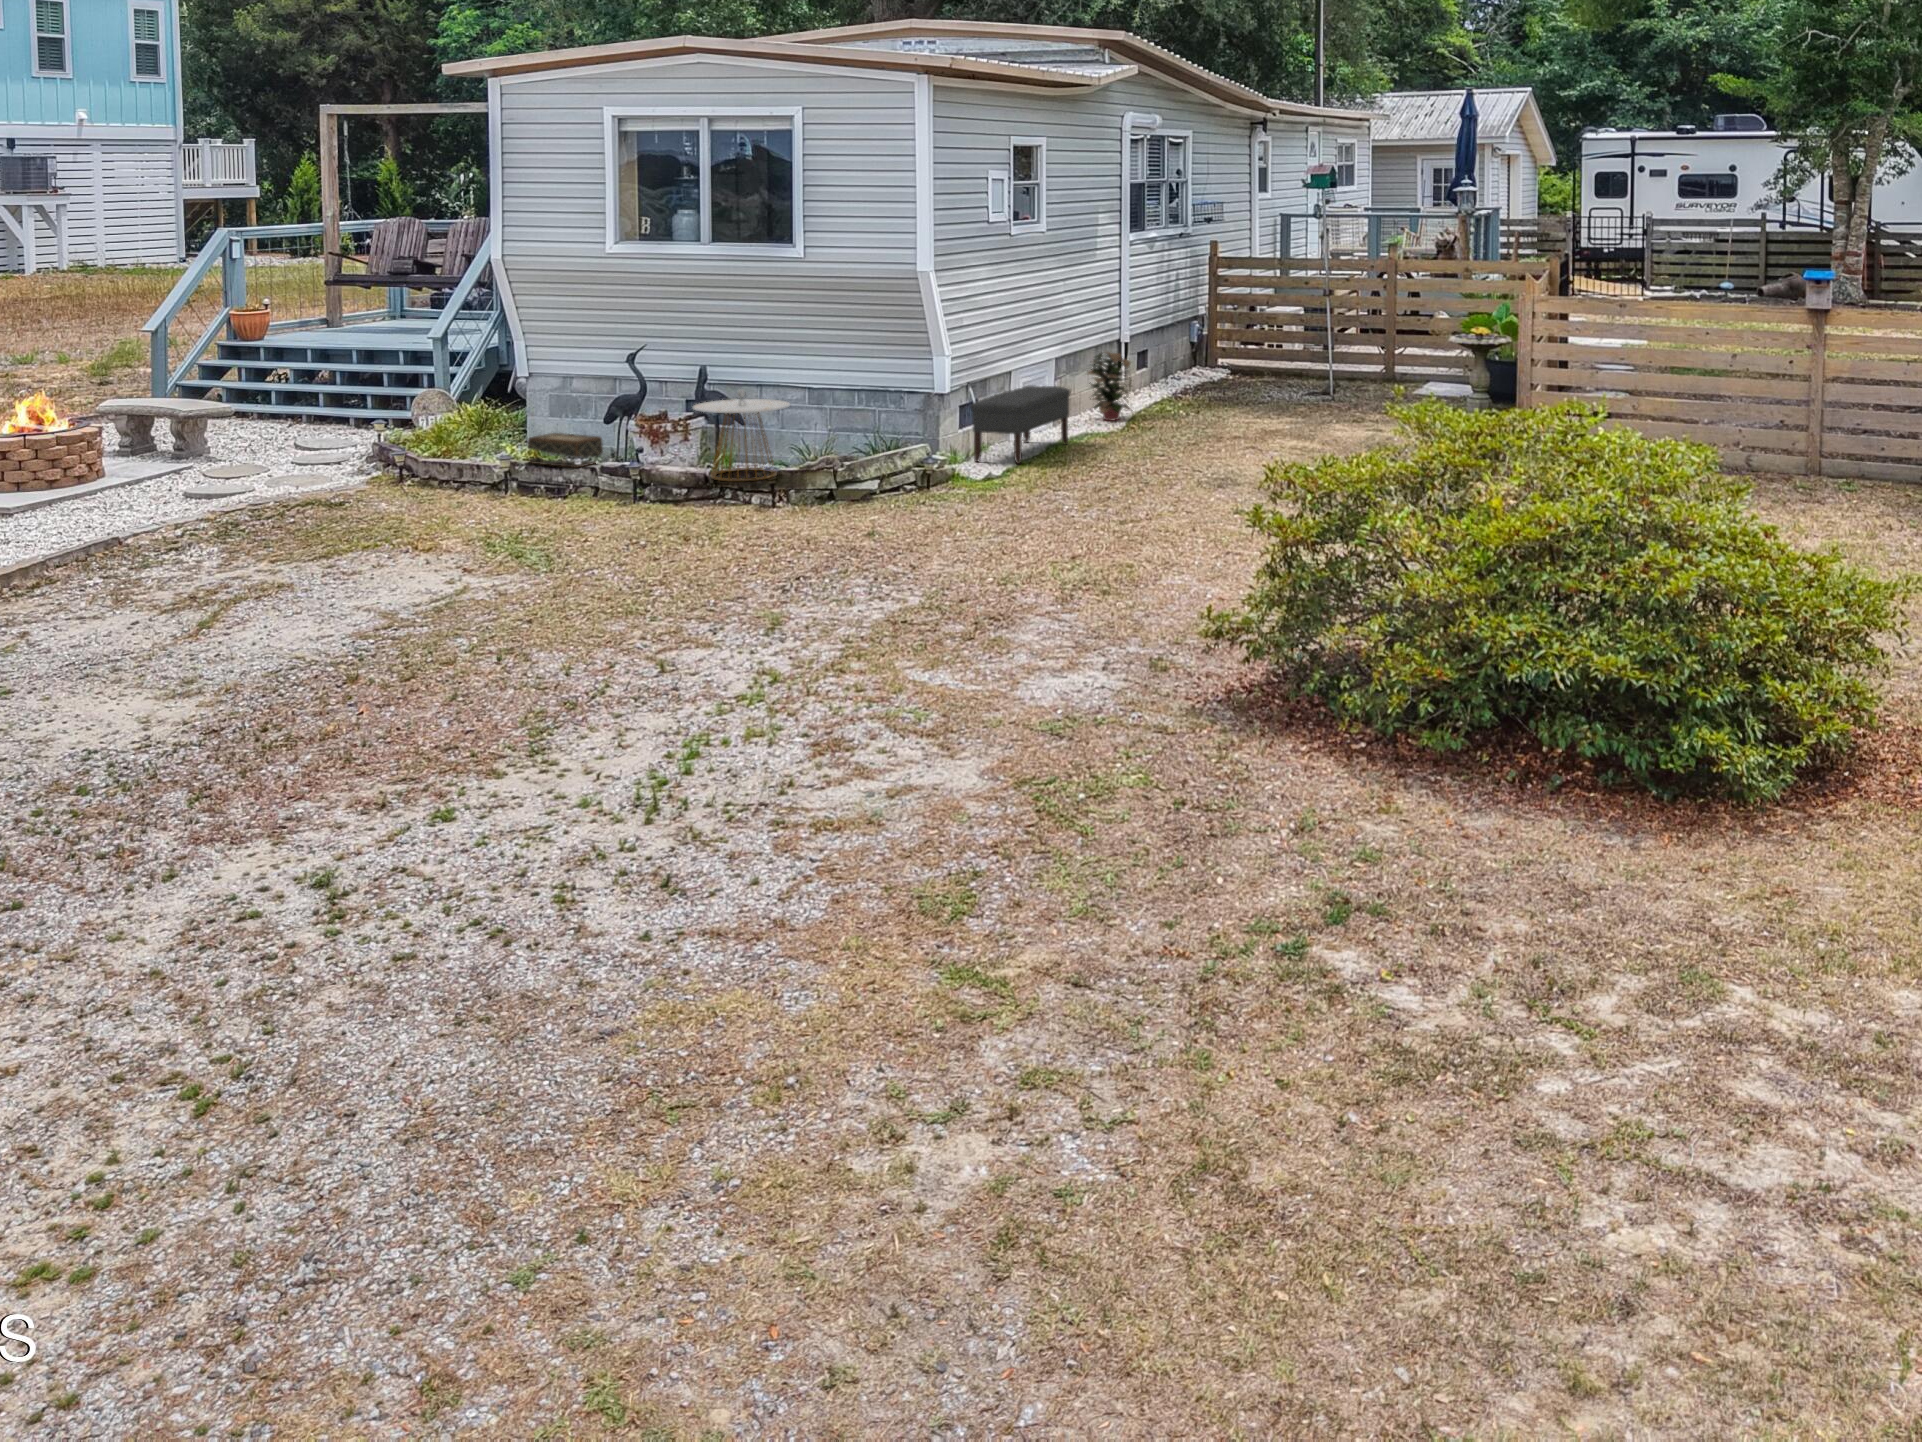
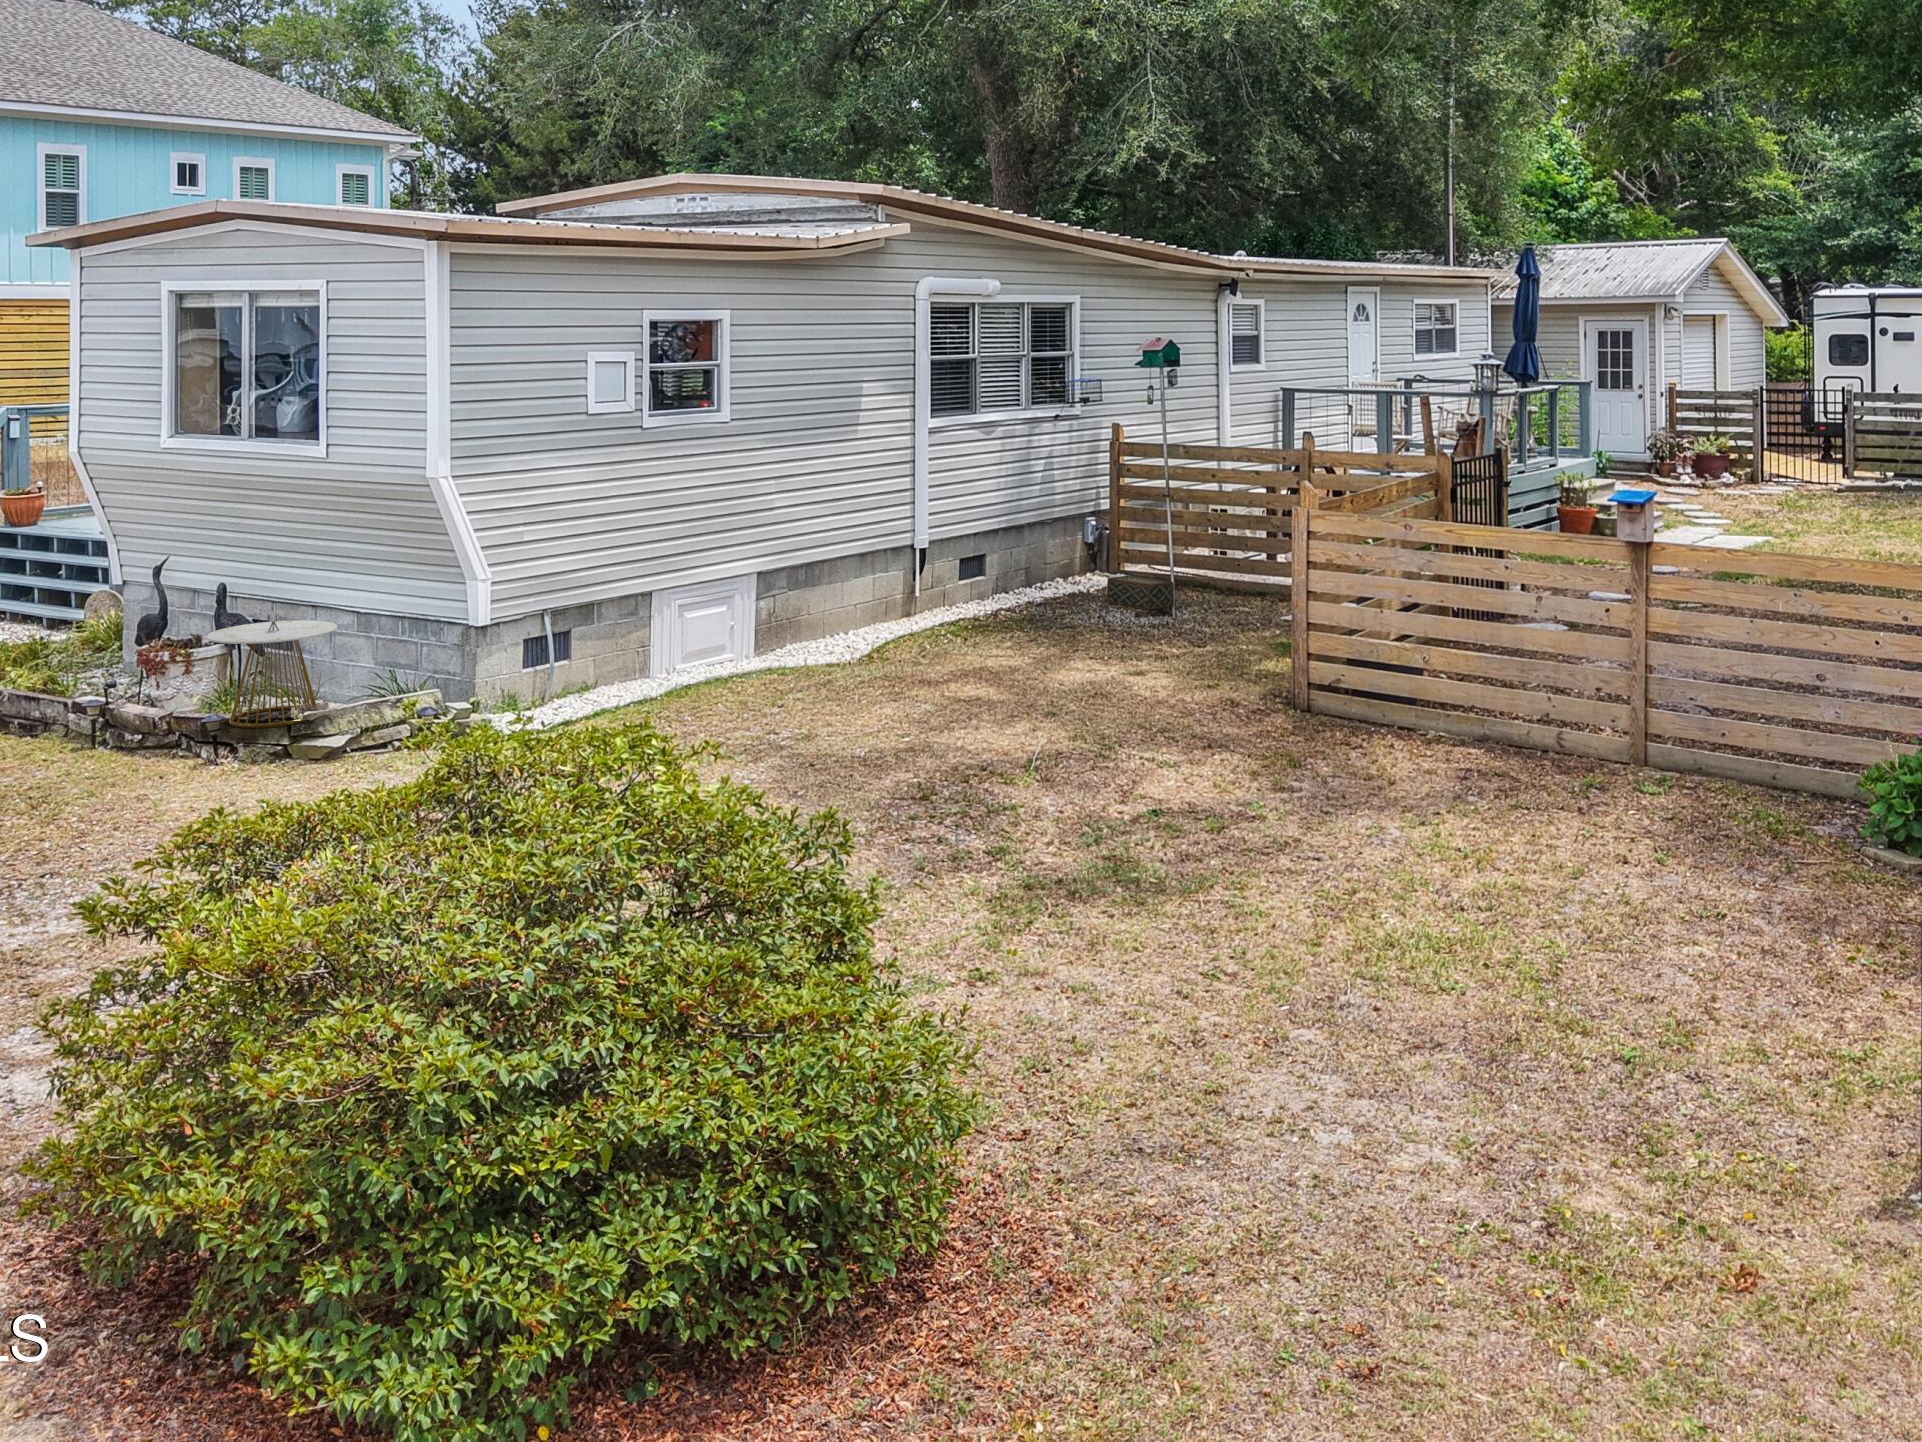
decorative plant: present [1087,352,1131,421] -> none [838,565,900,653]
bench: present [971,385,1070,464] -> none [563,612,741,721]
woven basket: present [528,433,603,468] -> present [1107,575,1174,610]

